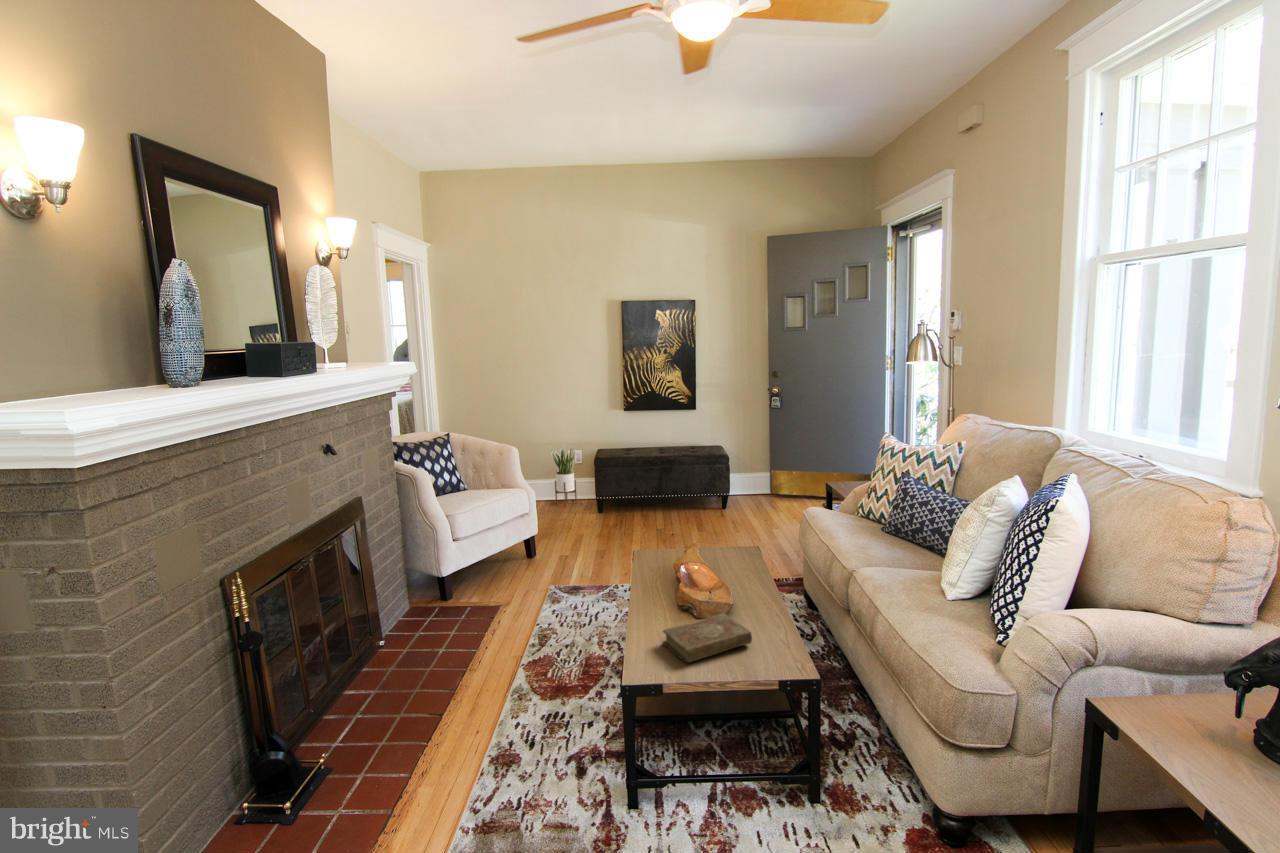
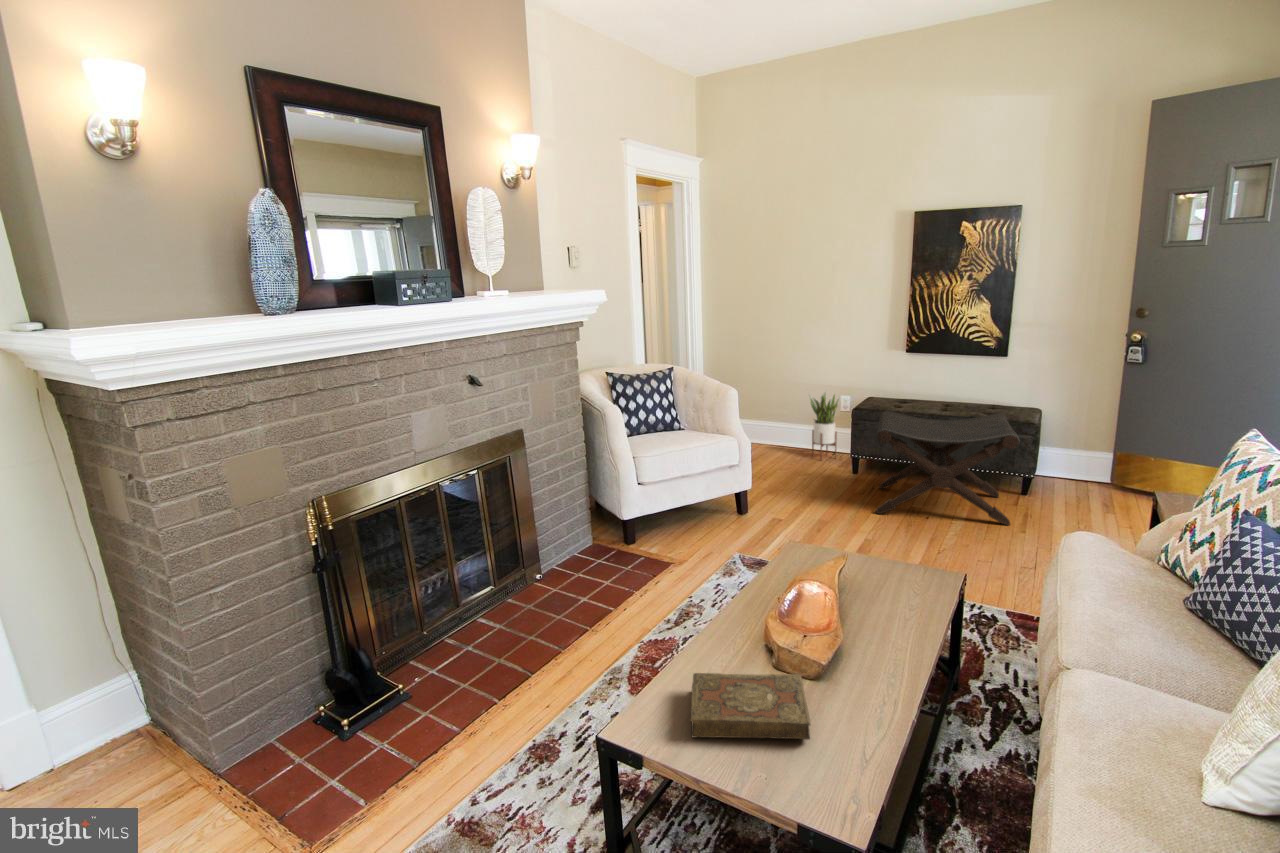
footstool: none [621,451,726,538] -> present [876,410,1020,525]

